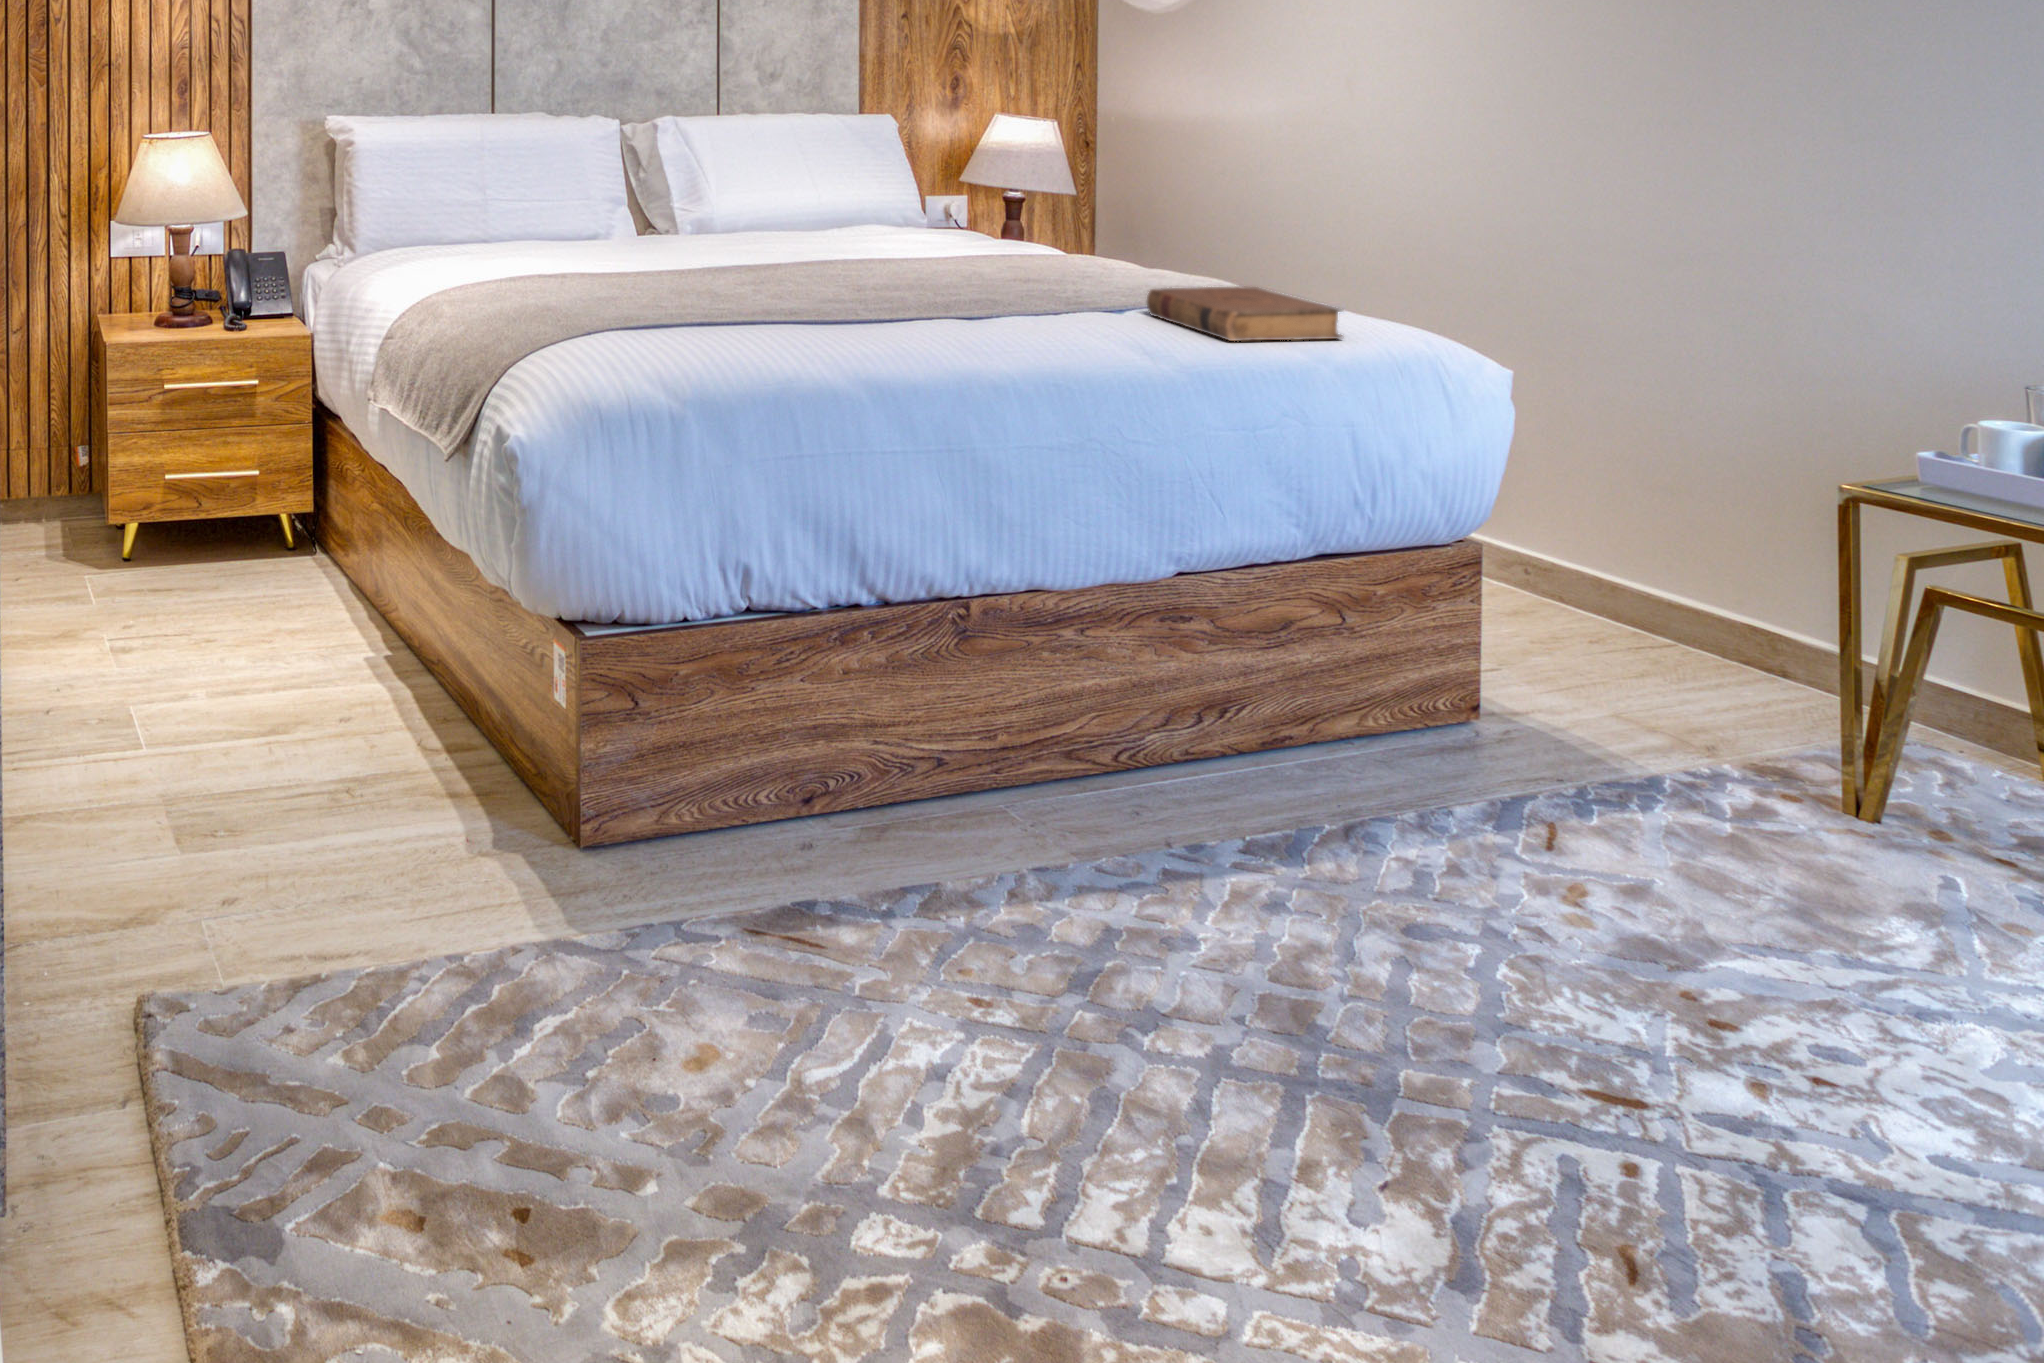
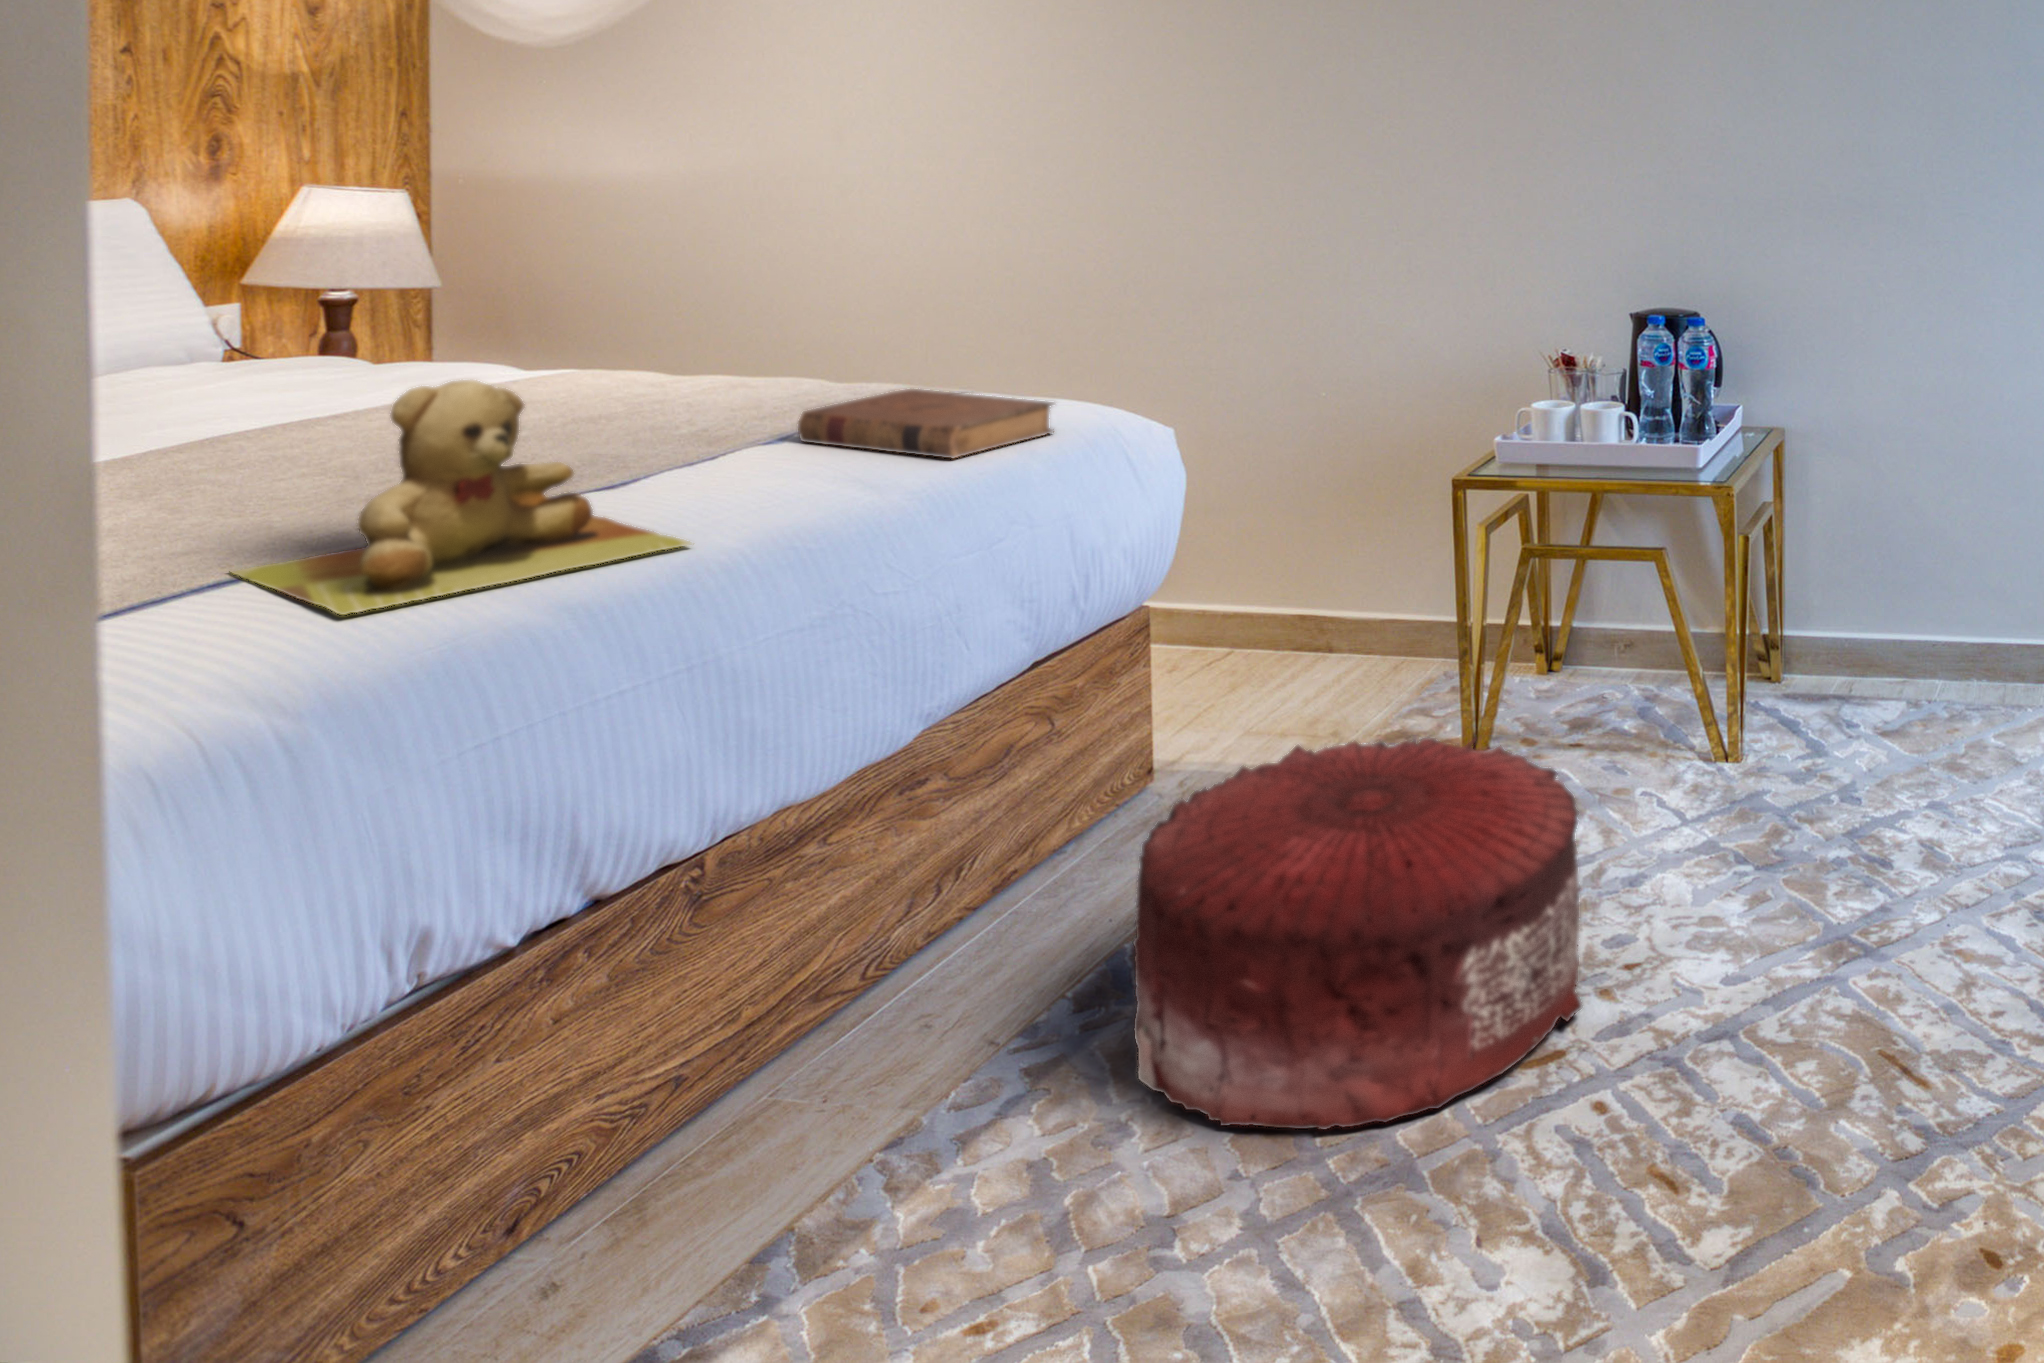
teddy bear: none [748,209,973,354] -> present [233,380,690,615]
pouf: none [1227,684,1746,1085] -> present [1133,738,1582,1129]

